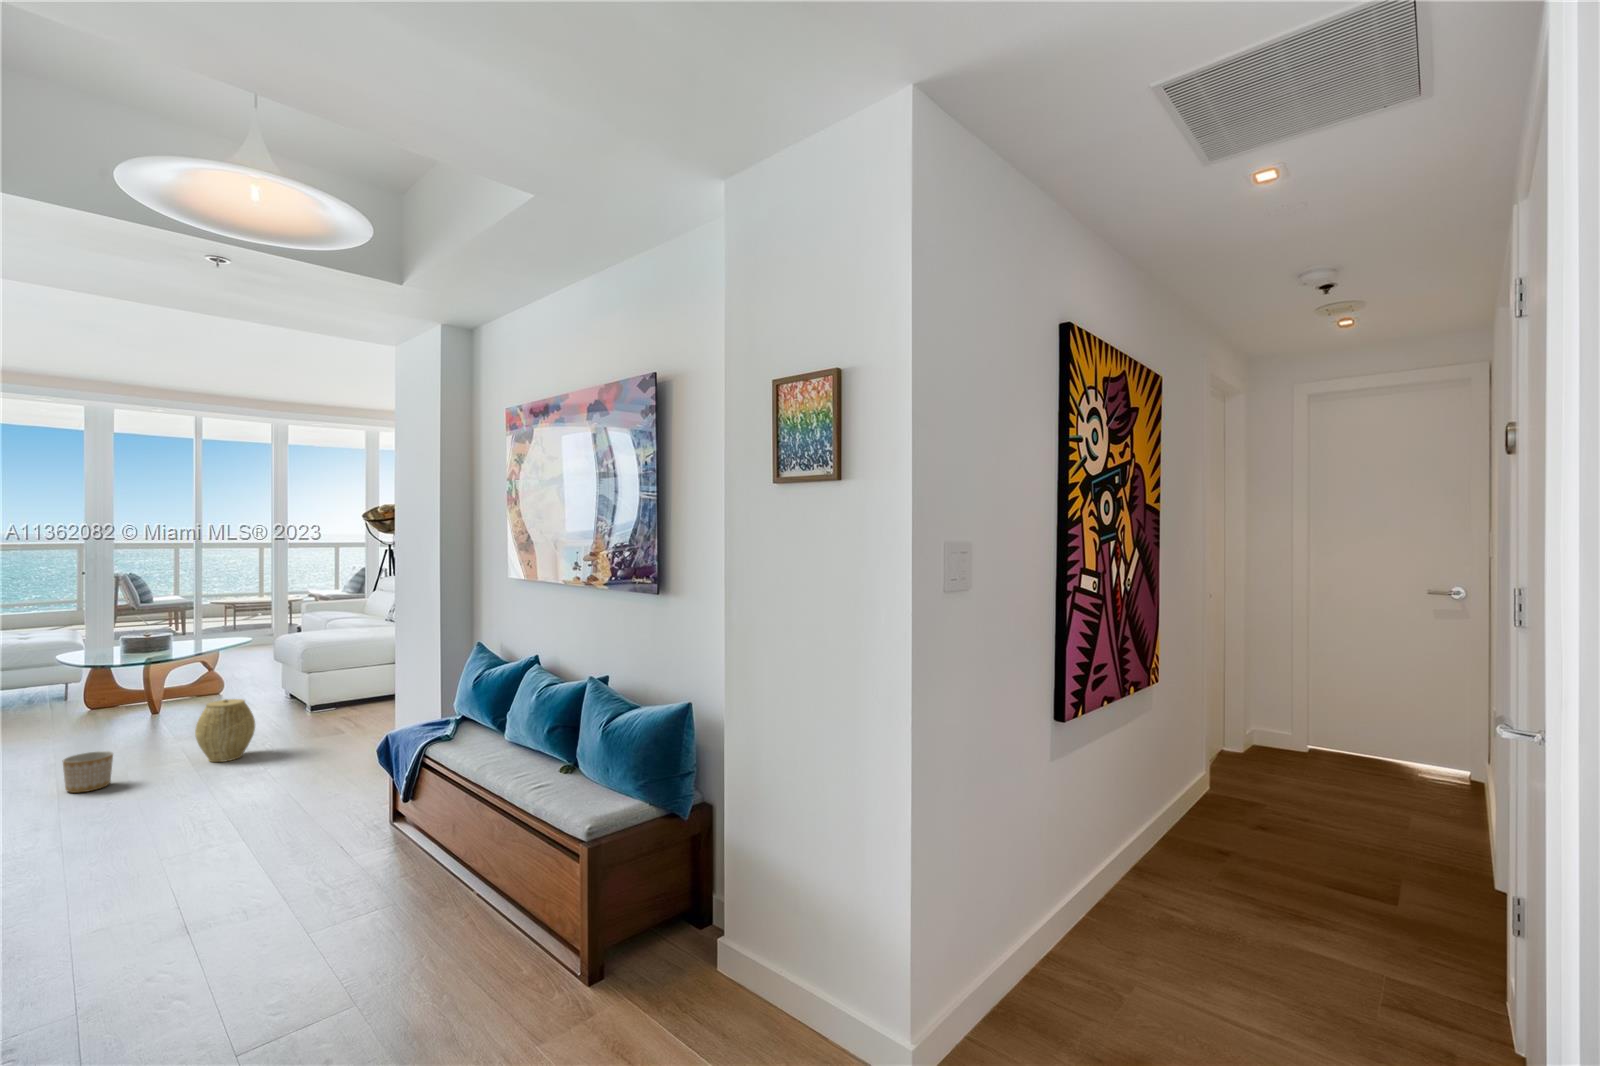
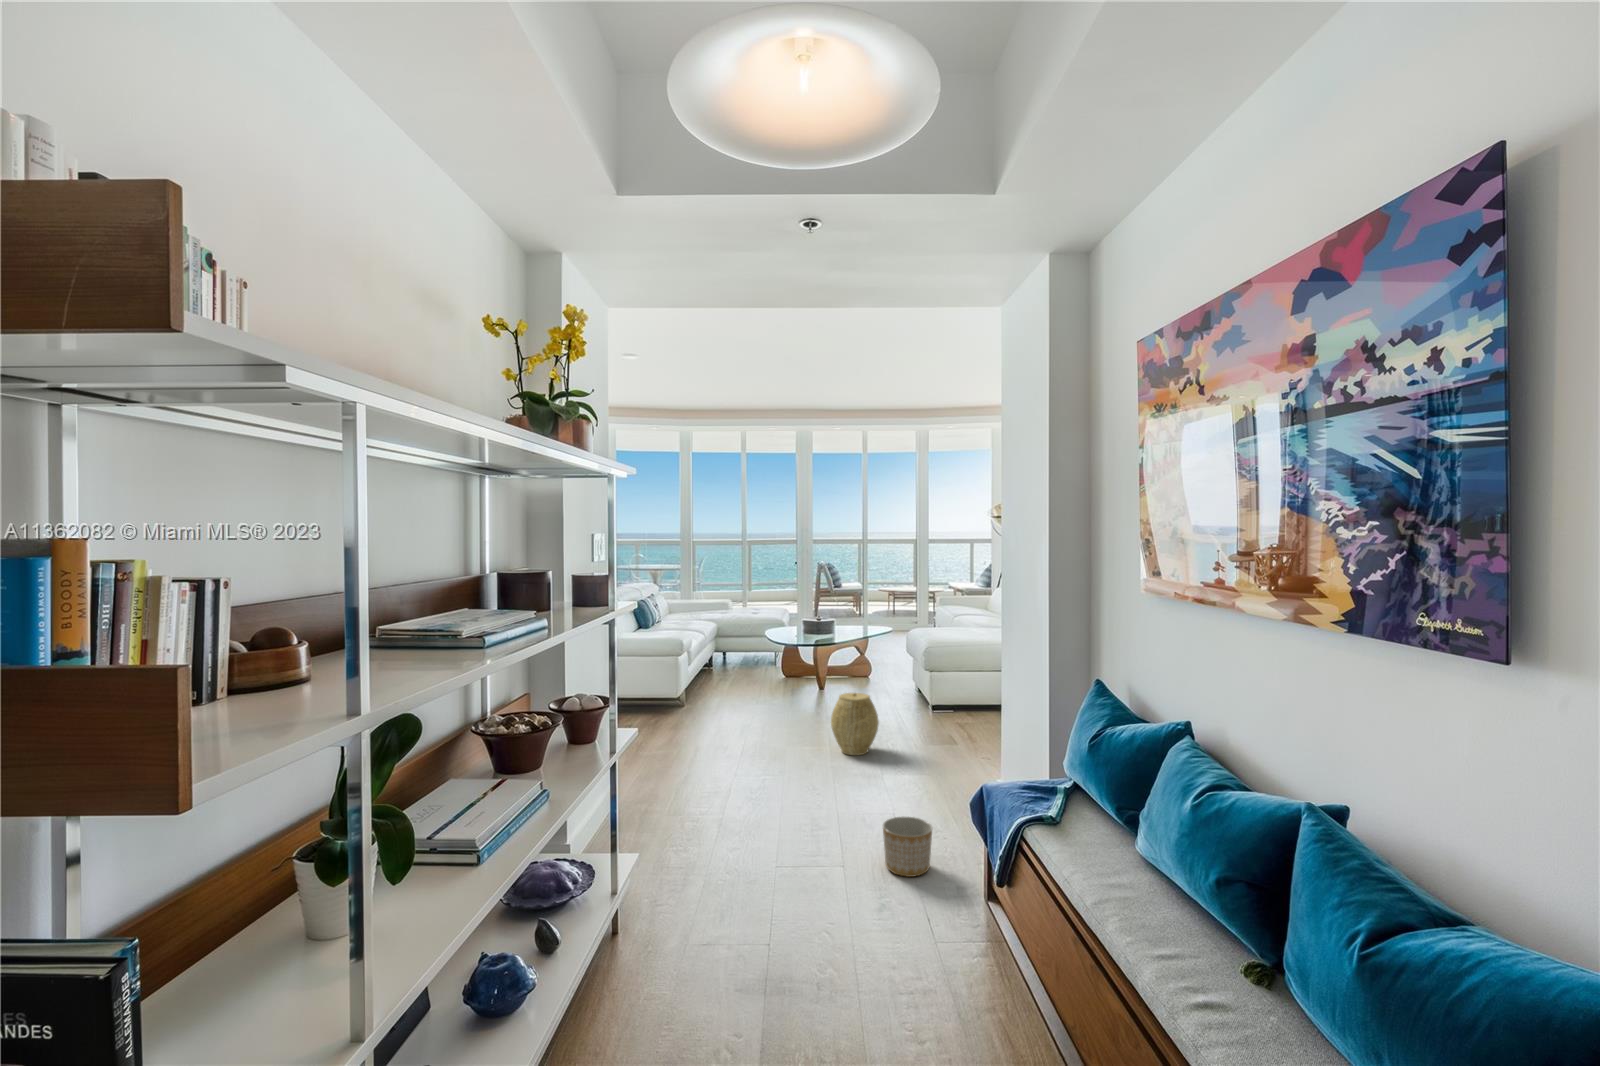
planter: present [63,751,113,793] -> present [883,817,932,877]

